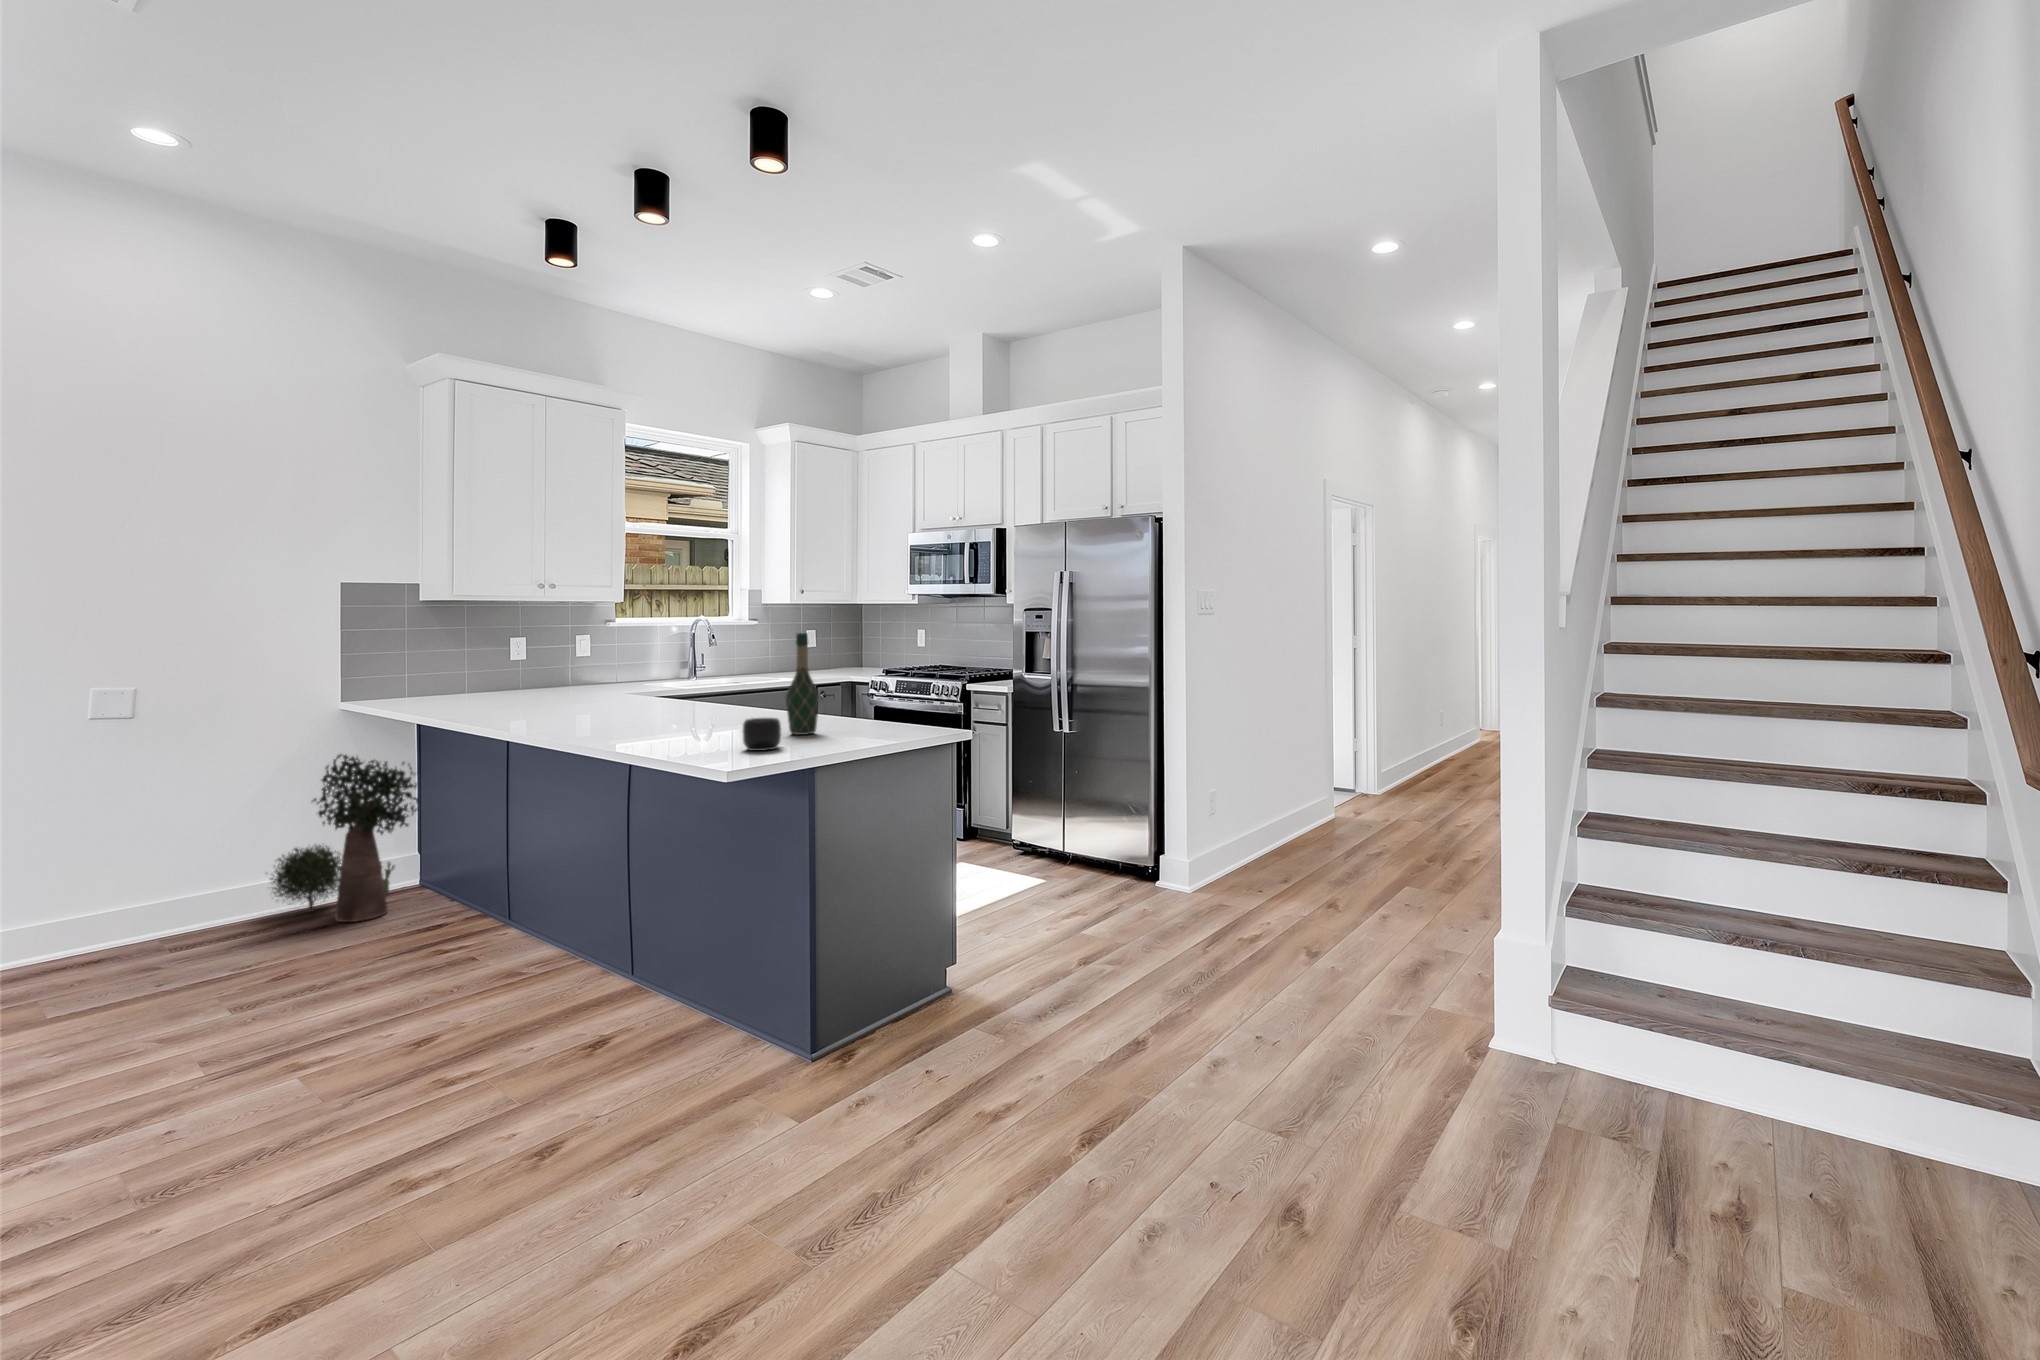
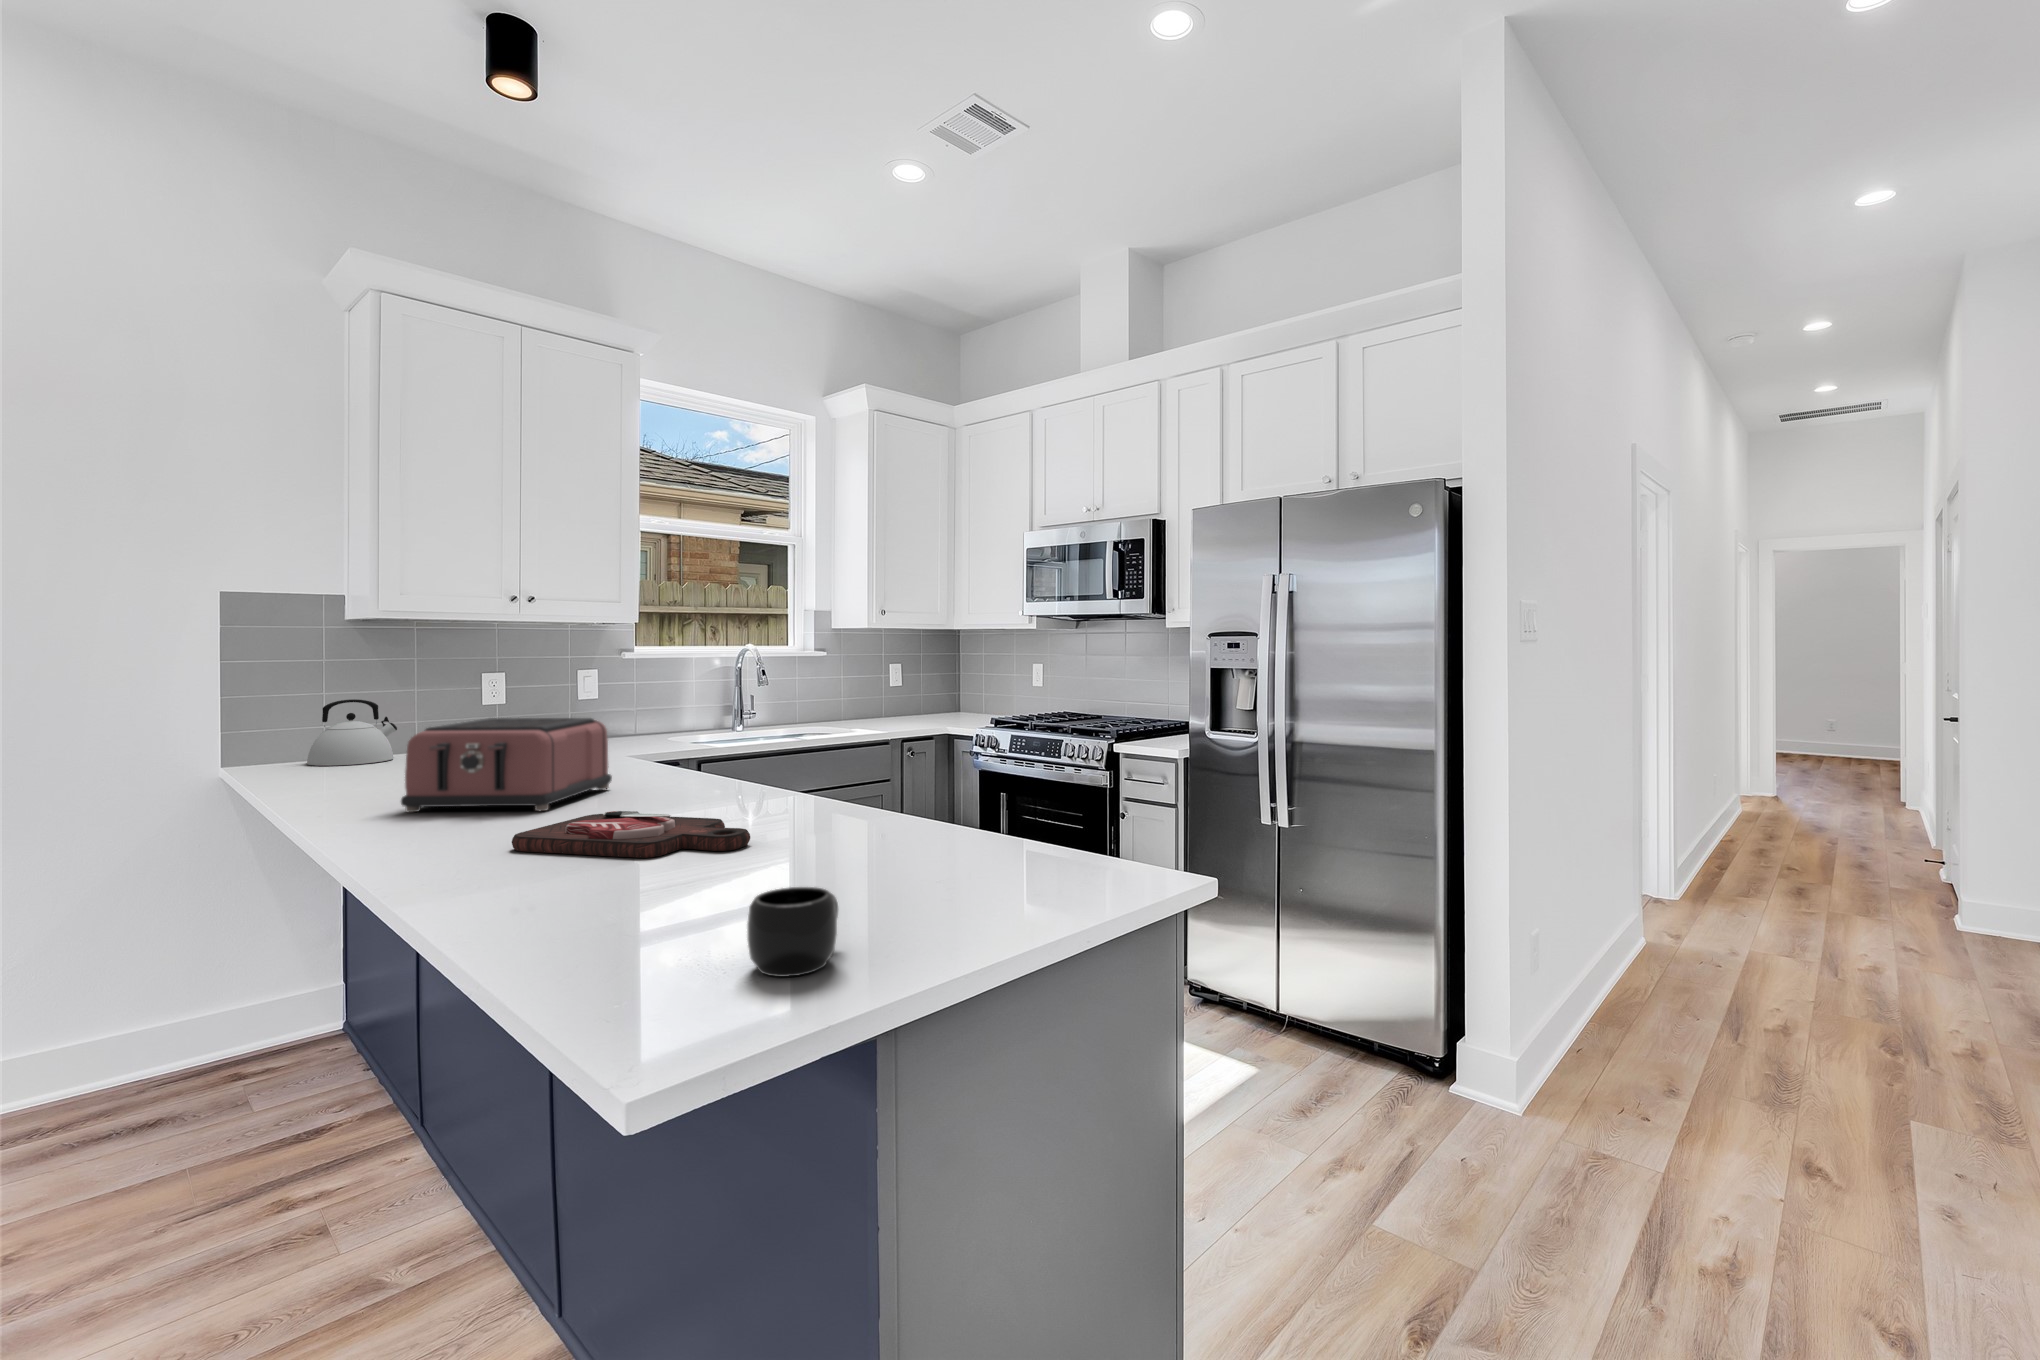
wine bottle: present [786,633,819,735] -> none [851,685,919,897]
kettle: none [400,653,459,697] -> present [307,699,397,766]
toaster: none [507,660,628,714] -> present [401,718,612,813]
cutting board: none [595,706,728,727] -> present [512,811,750,858]
potted plant: present [270,754,419,922] -> none [85,853,320,1121]

